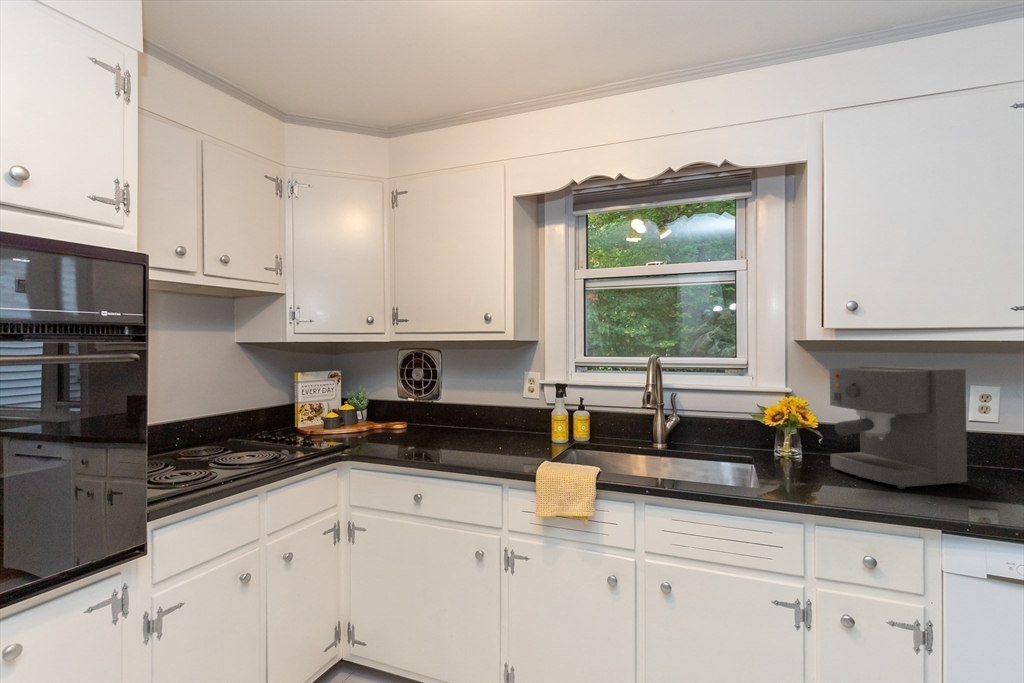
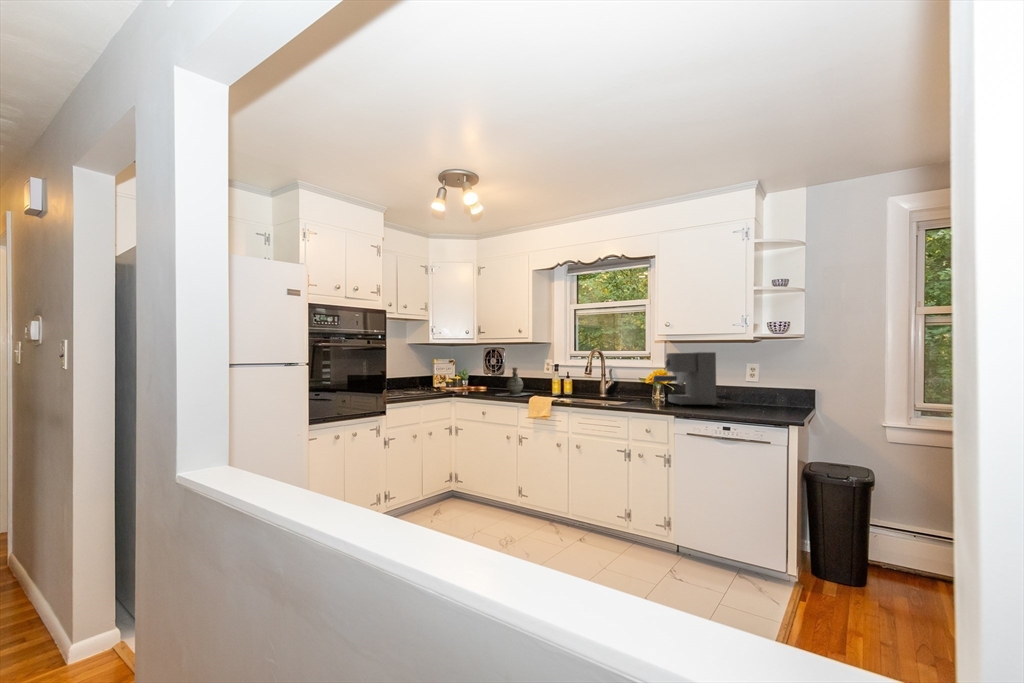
ceramic jug: none [439,395,524,461] -> present [499,368,530,396]

